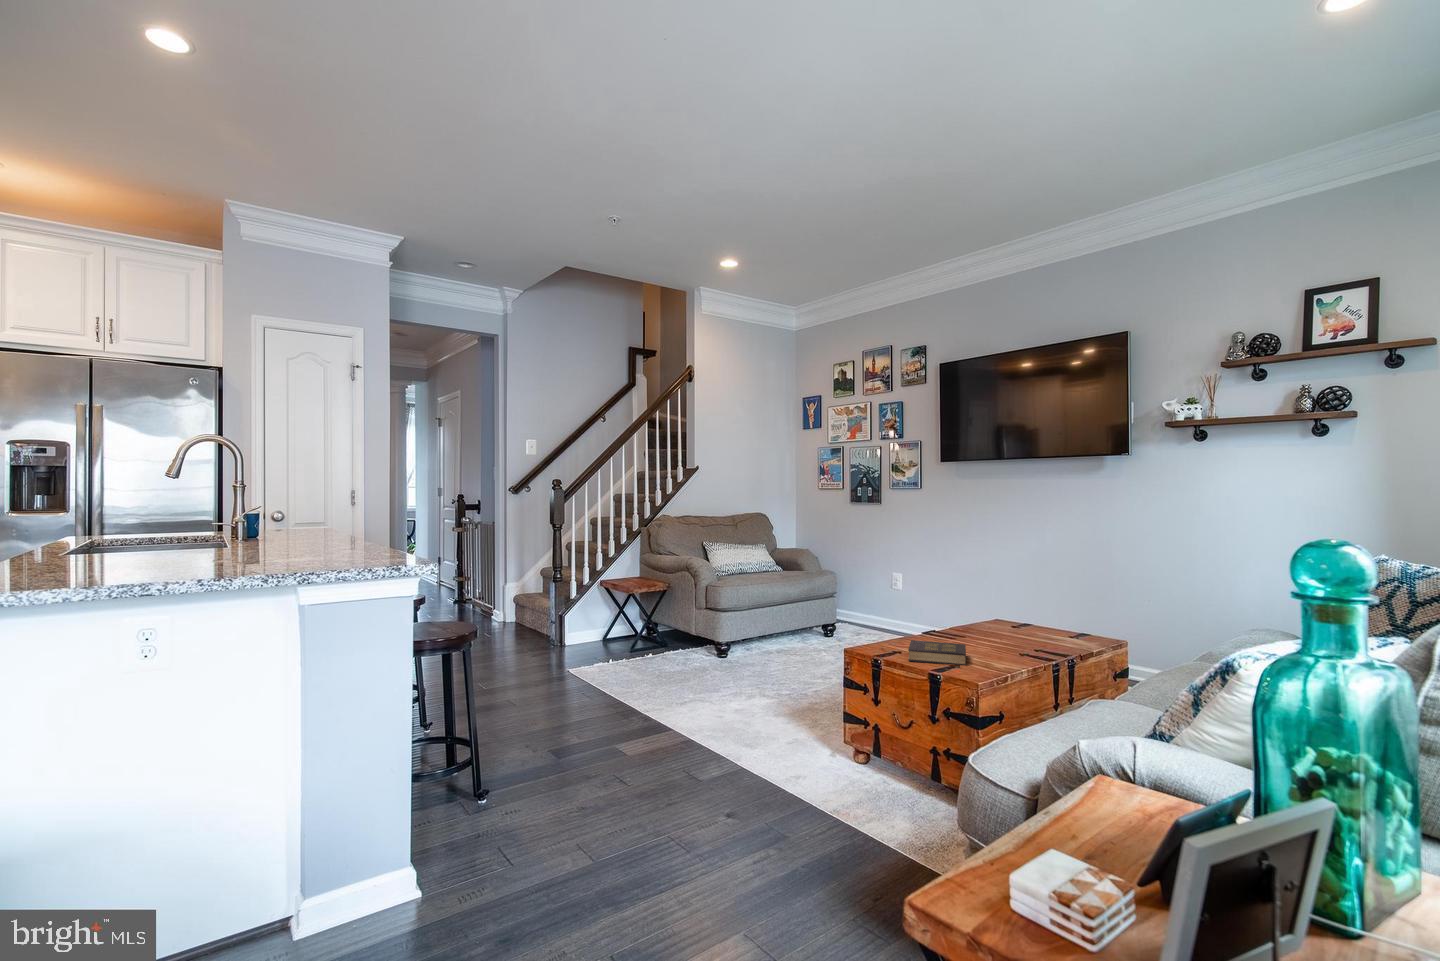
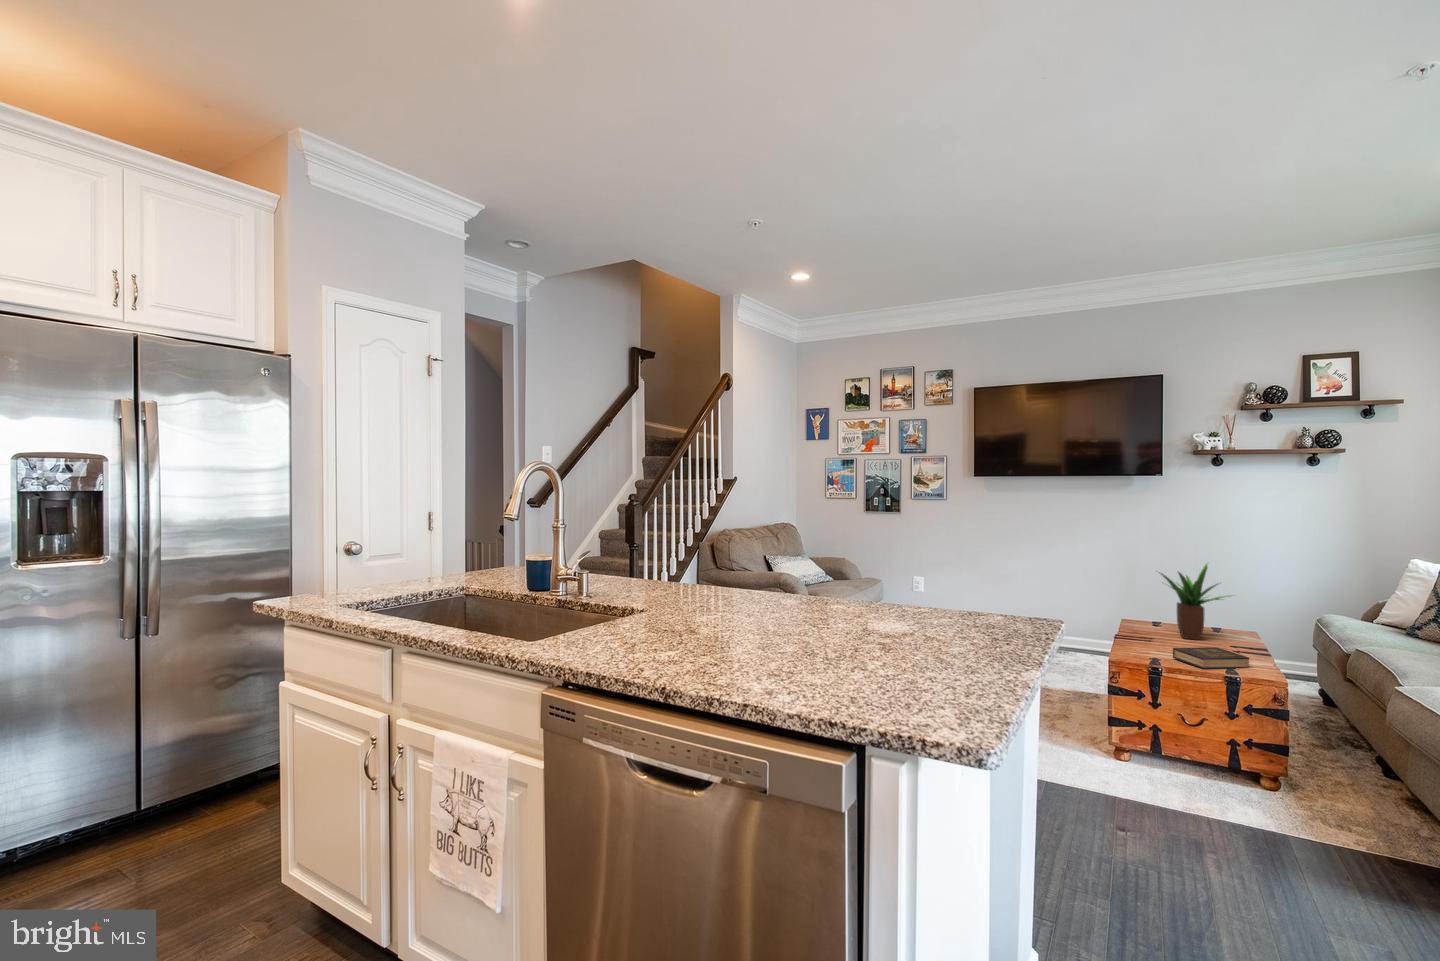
potted plant: none [972,553,1052,643] -> present [1161,564,1225,640]

